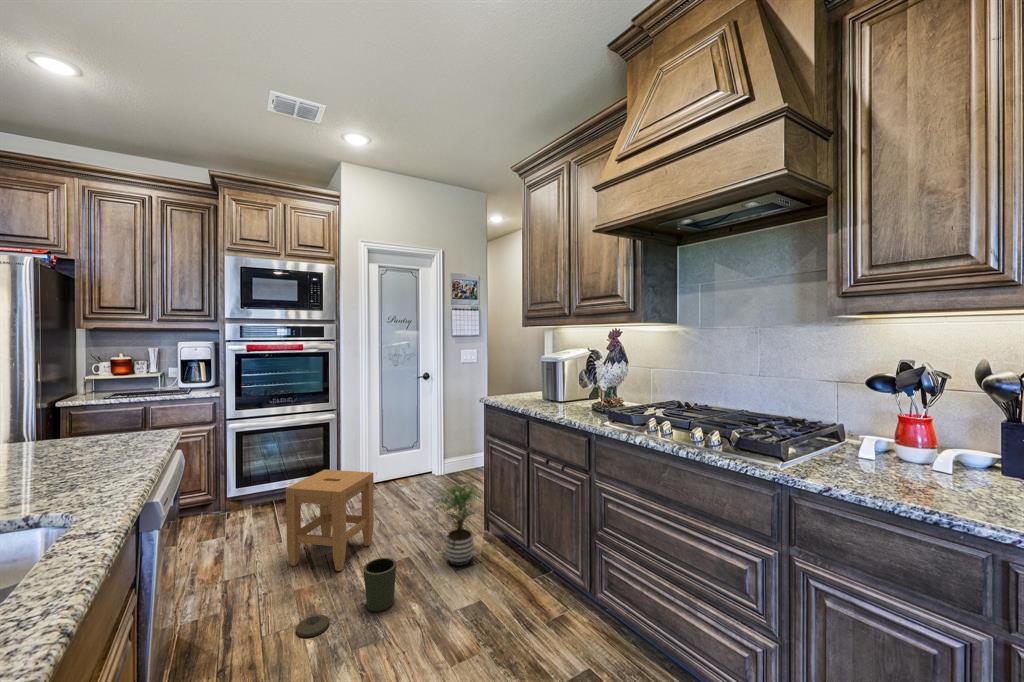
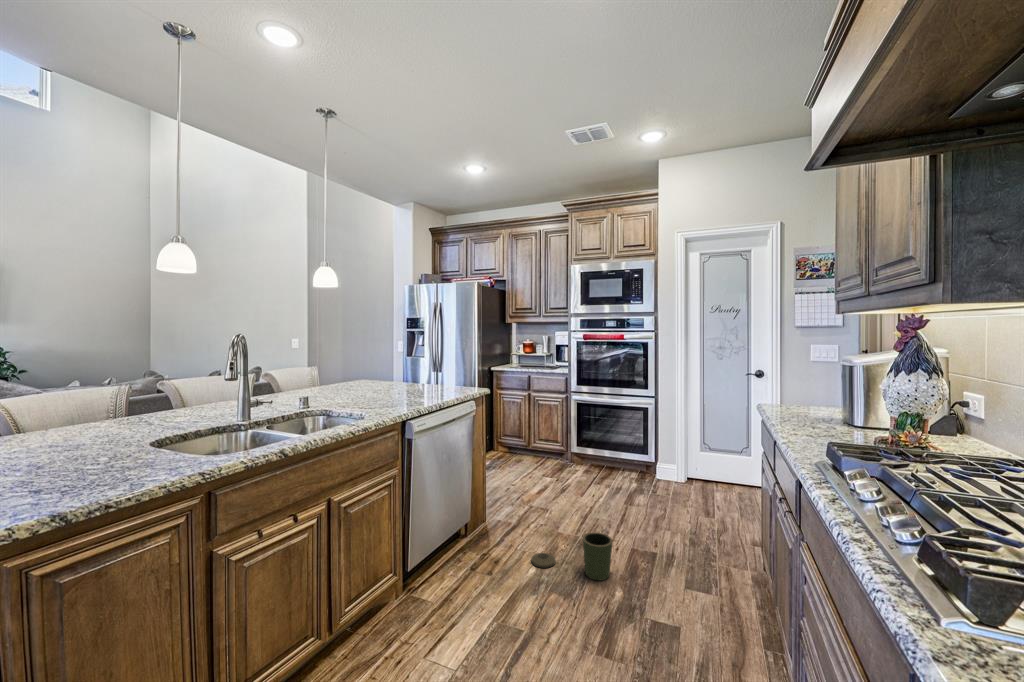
stool: present [286,470,374,571] -> none [569,446,642,536]
potted plant: present [431,484,481,566] -> none [665,491,734,588]

